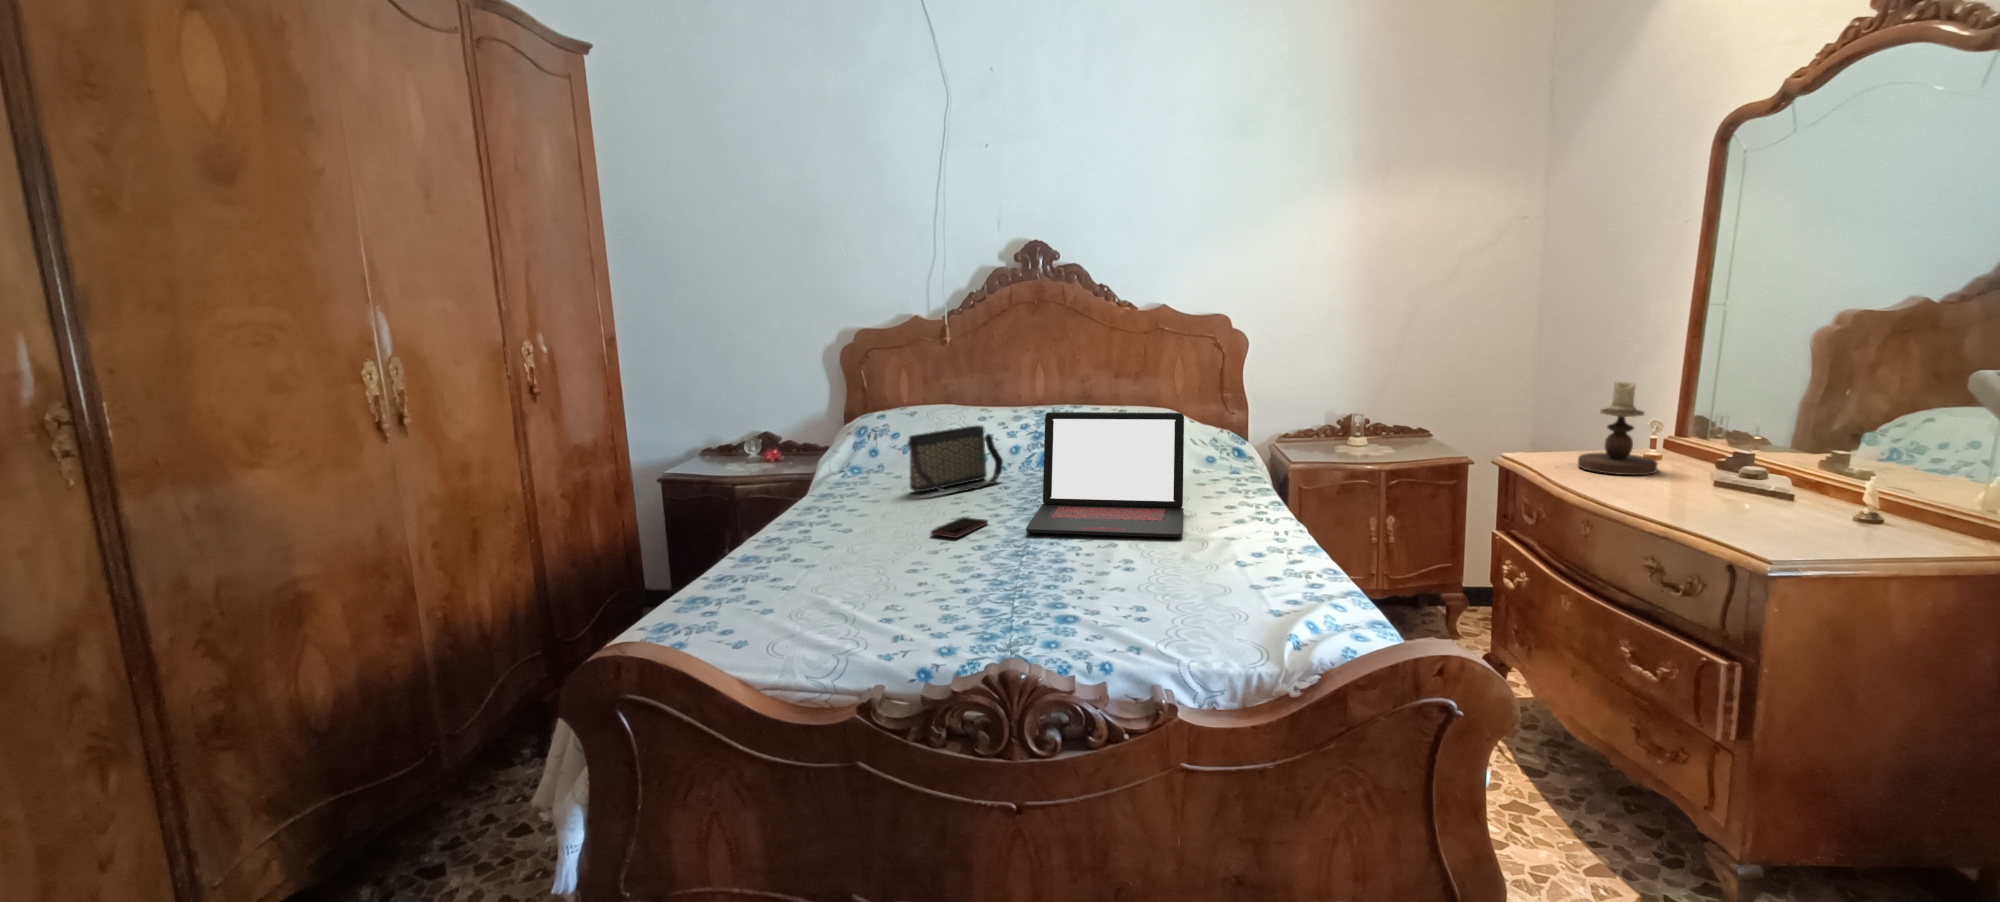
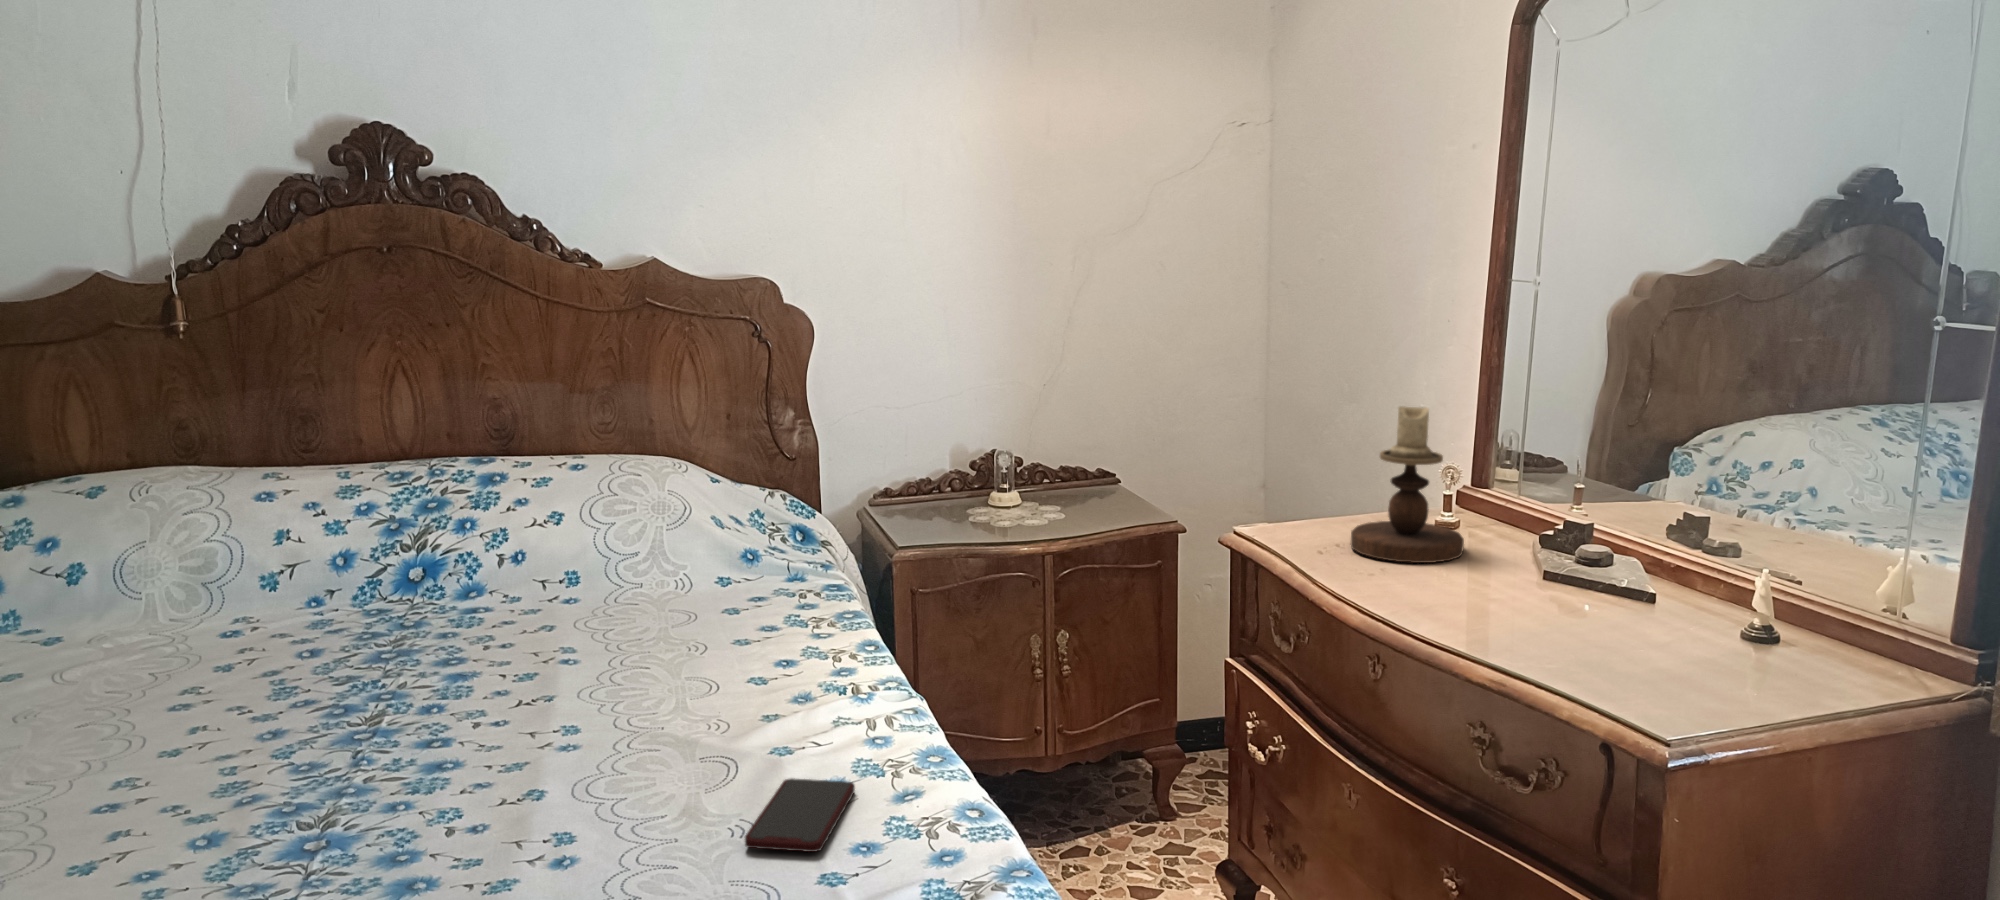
laptop: present [1026,412,1184,537] -> none [338,487,691,779]
handbag: present [908,425,1003,492] -> none [61,518,311,679]
smartphone: present [931,517,988,538] -> present [745,778,855,852]

